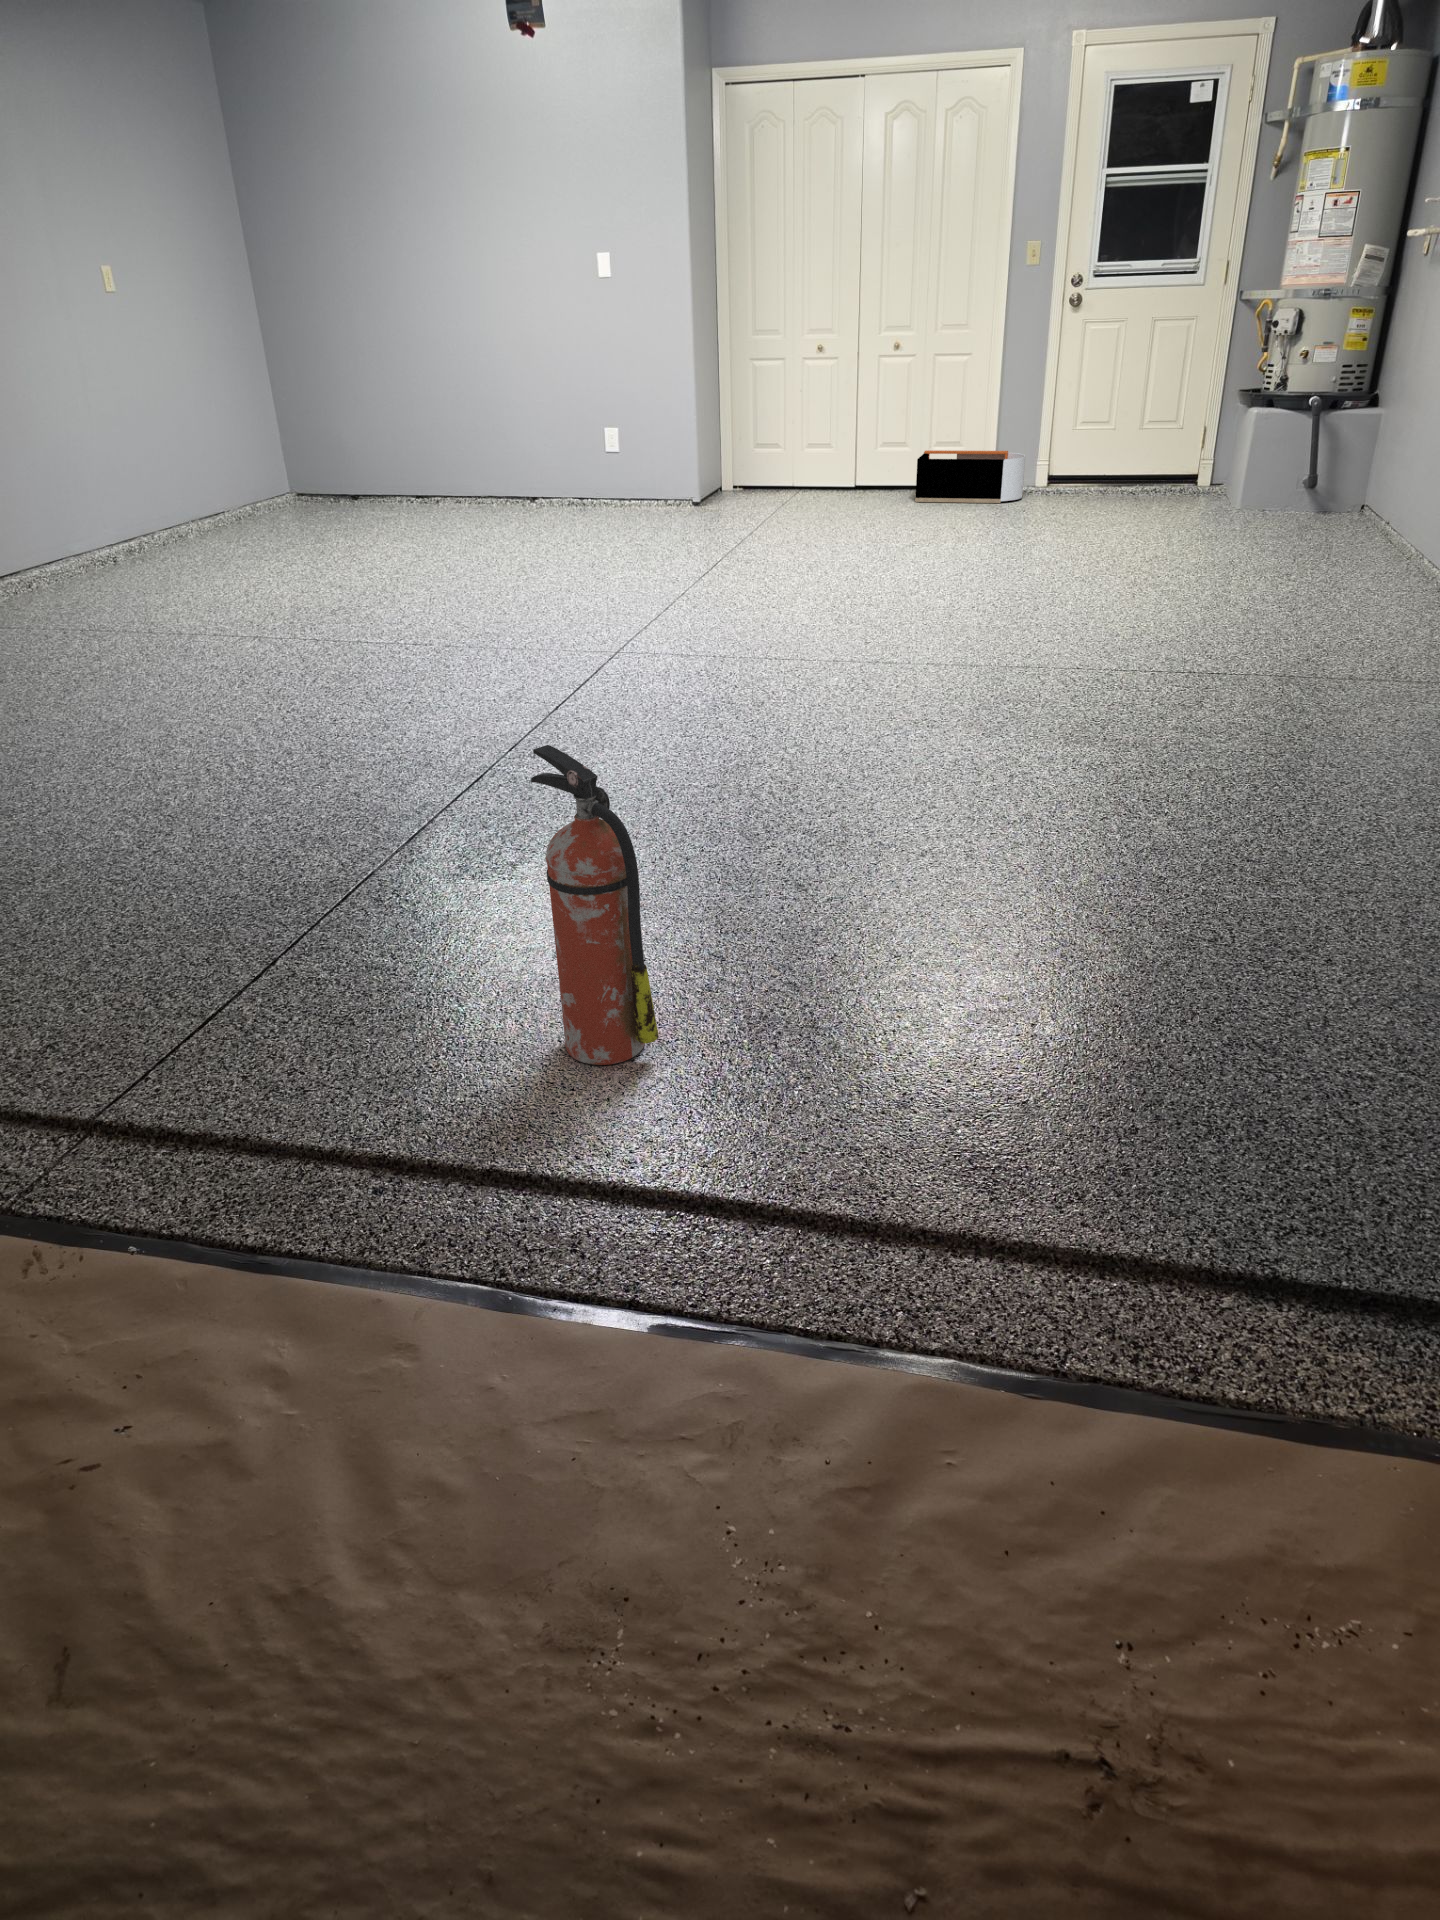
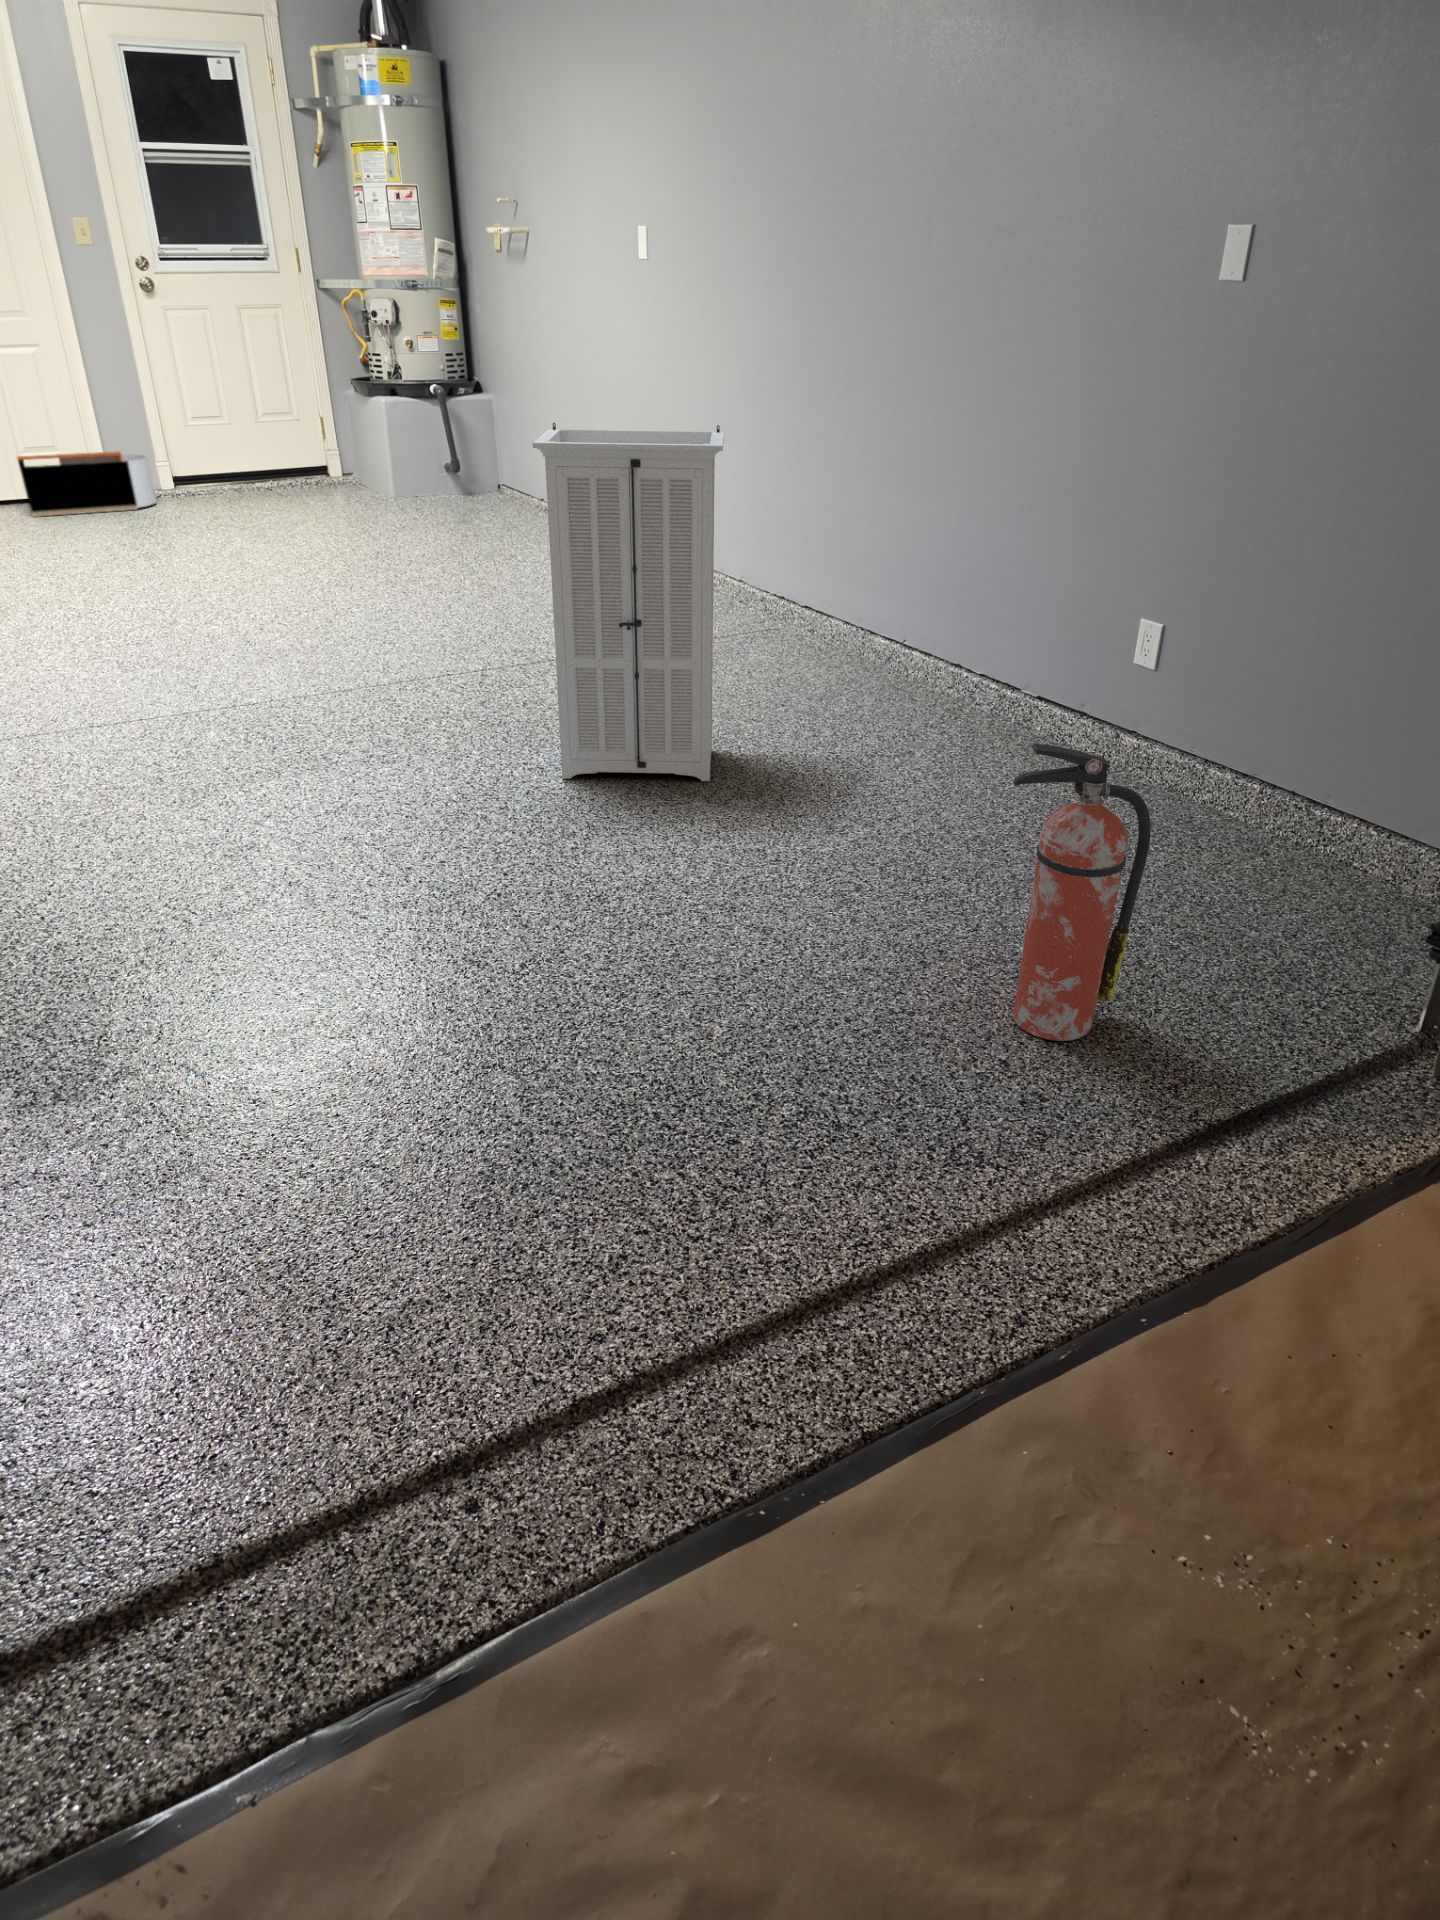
storage cabinet: none [1065,425,1324,815] -> present [533,423,724,781]
fire extinguisher: present [531,745,658,1065] -> present [1013,744,1151,1041]

